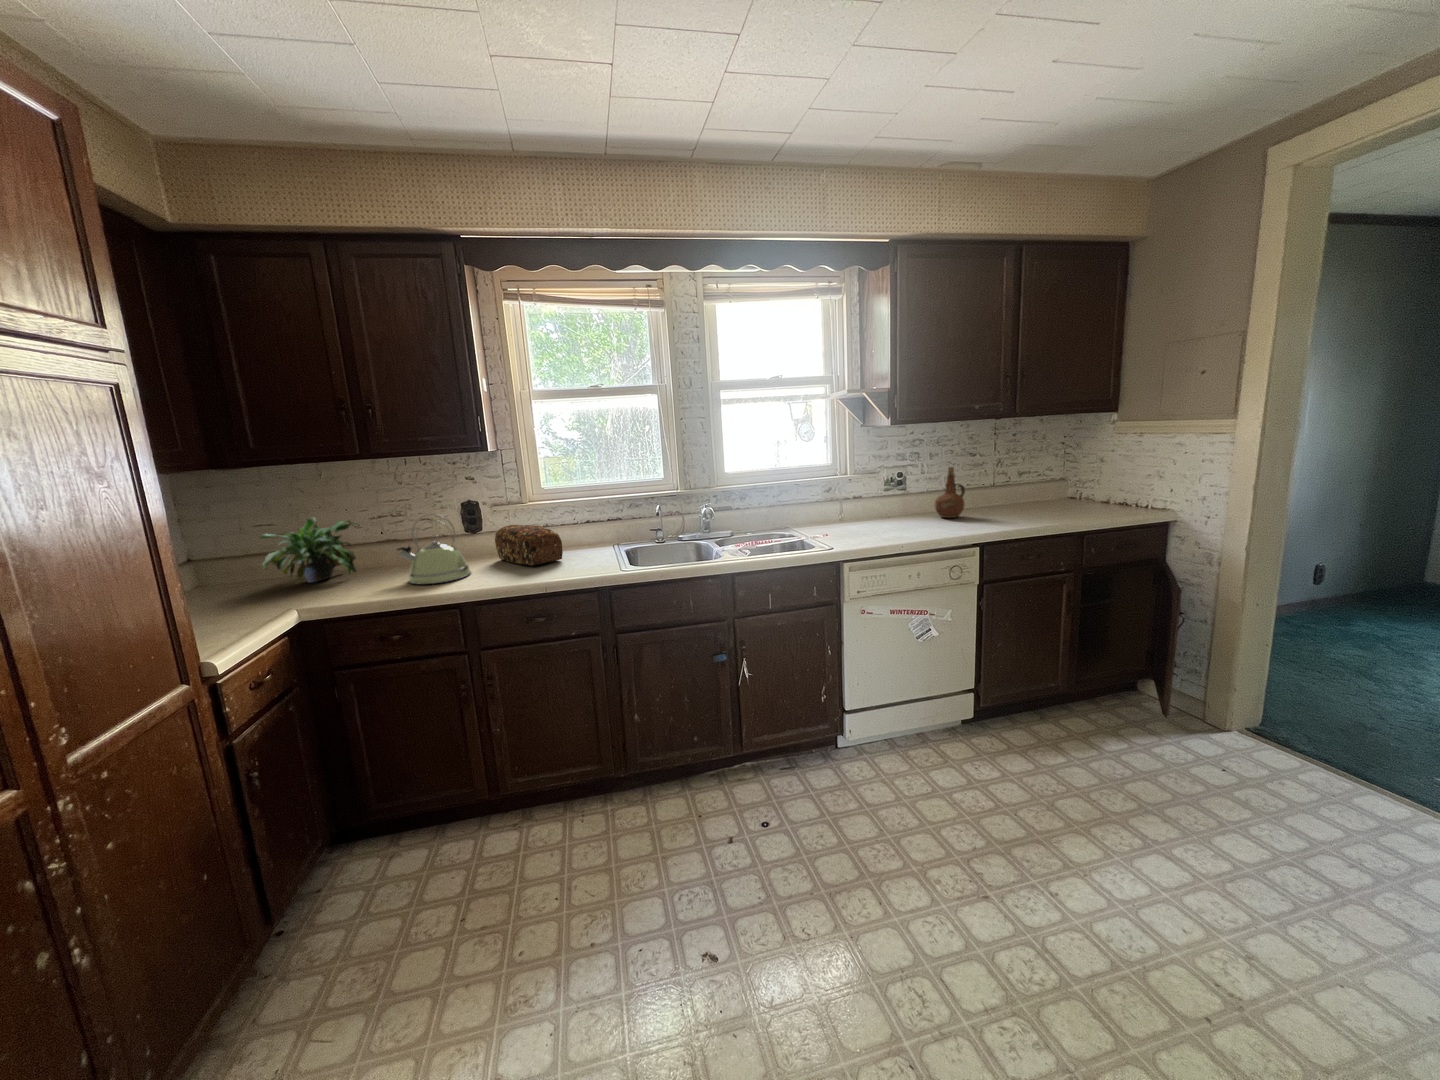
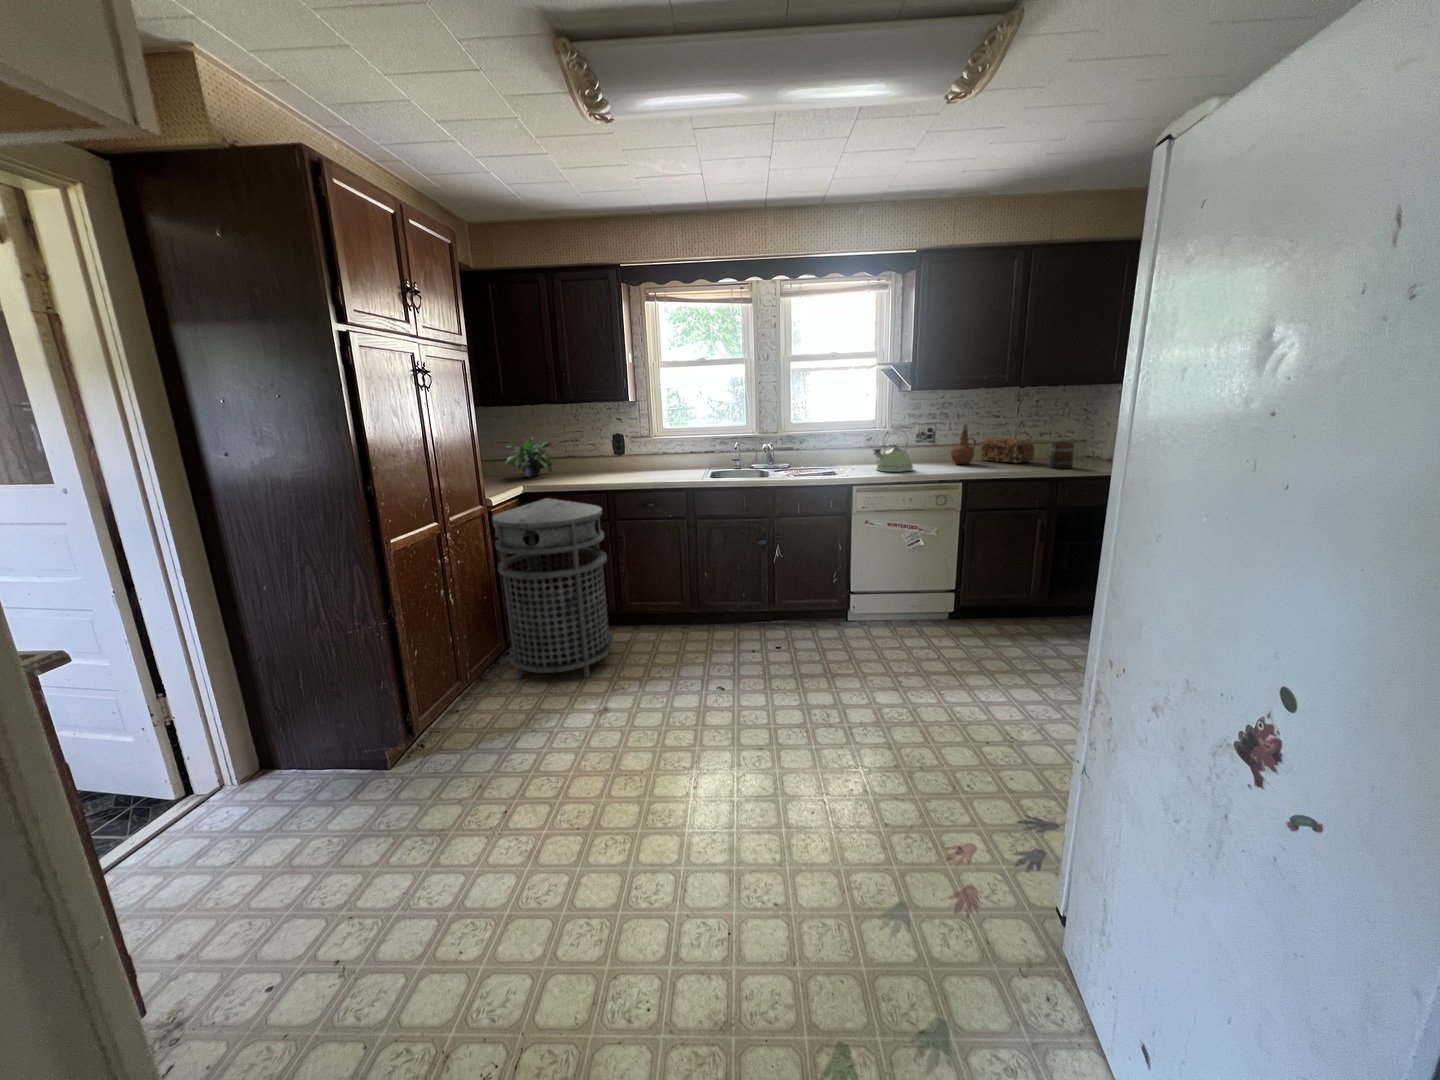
mug: none [1057,485,1086,519] -> present [1046,442,1074,468]
kettle: present [397,514,471,584] -> present [873,443,913,472]
bread loaf: present [495,525,563,566] -> present [981,438,1034,463]
trash can: none [214,640,498,1030] -> present [492,498,614,679]

